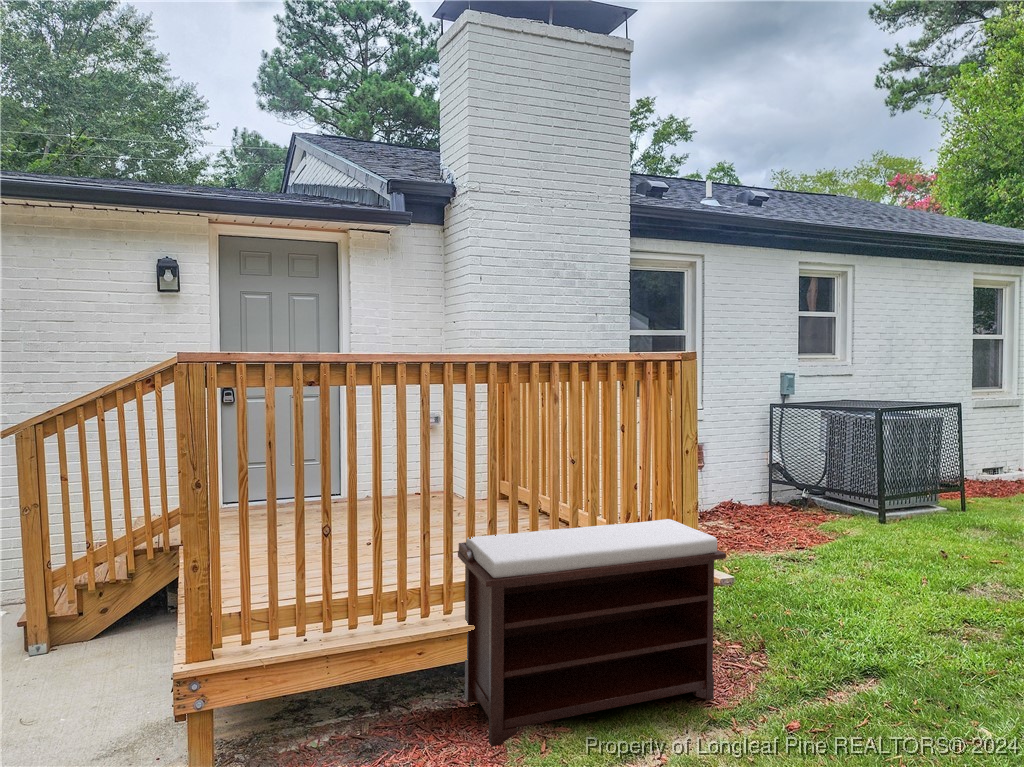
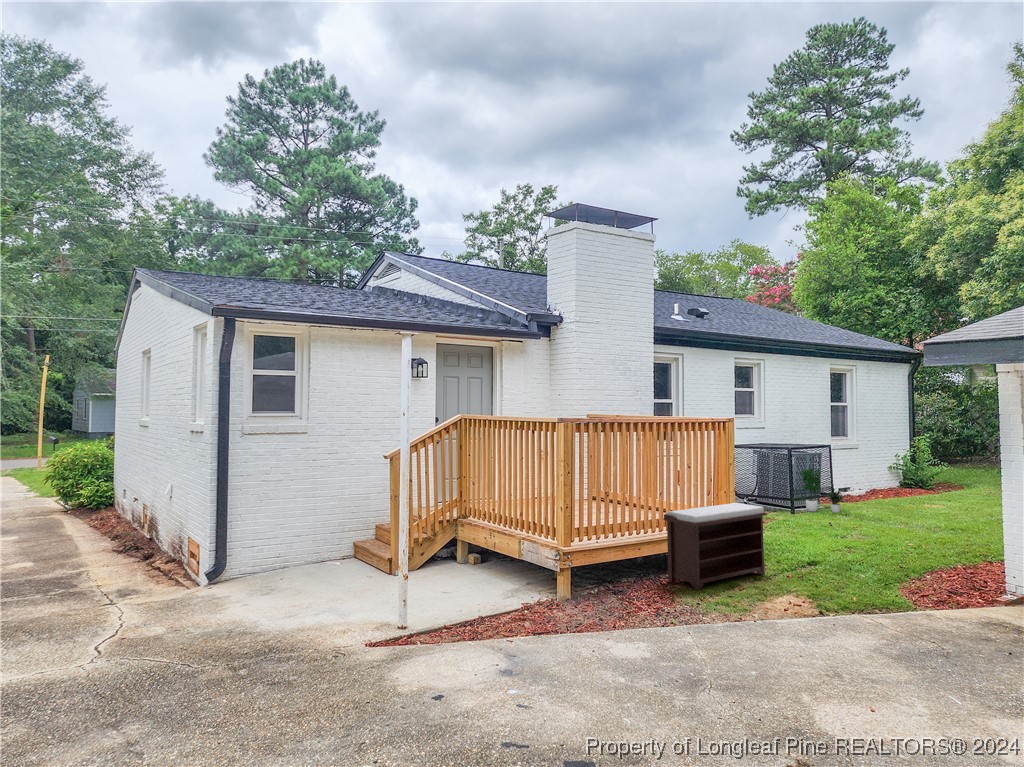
potted plant: none [898,439,985,524] -> present [801,466,844,513]

